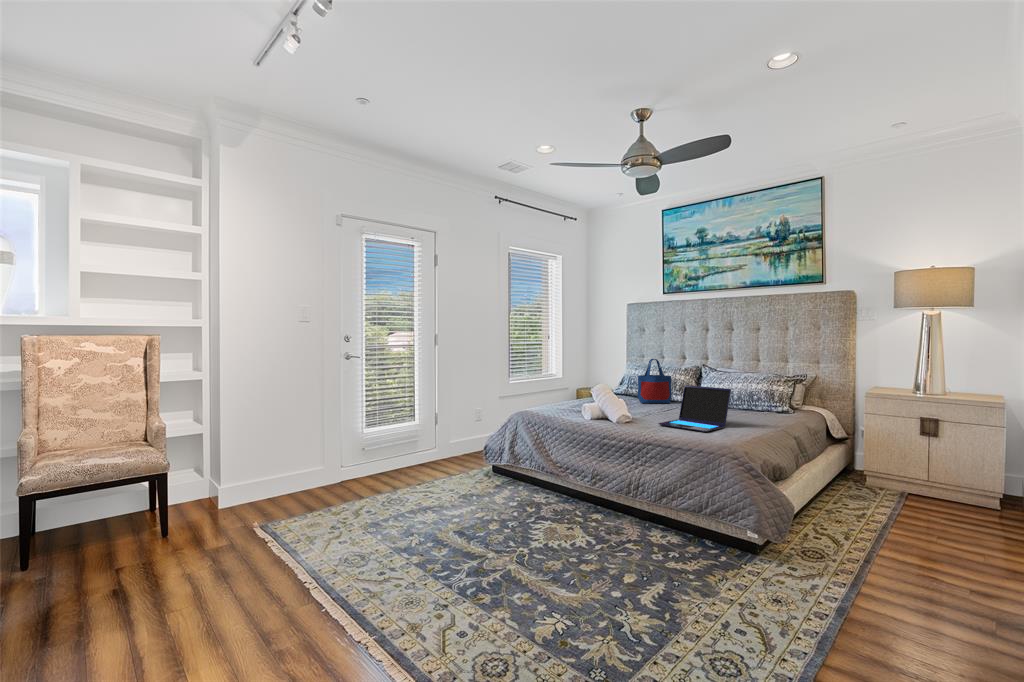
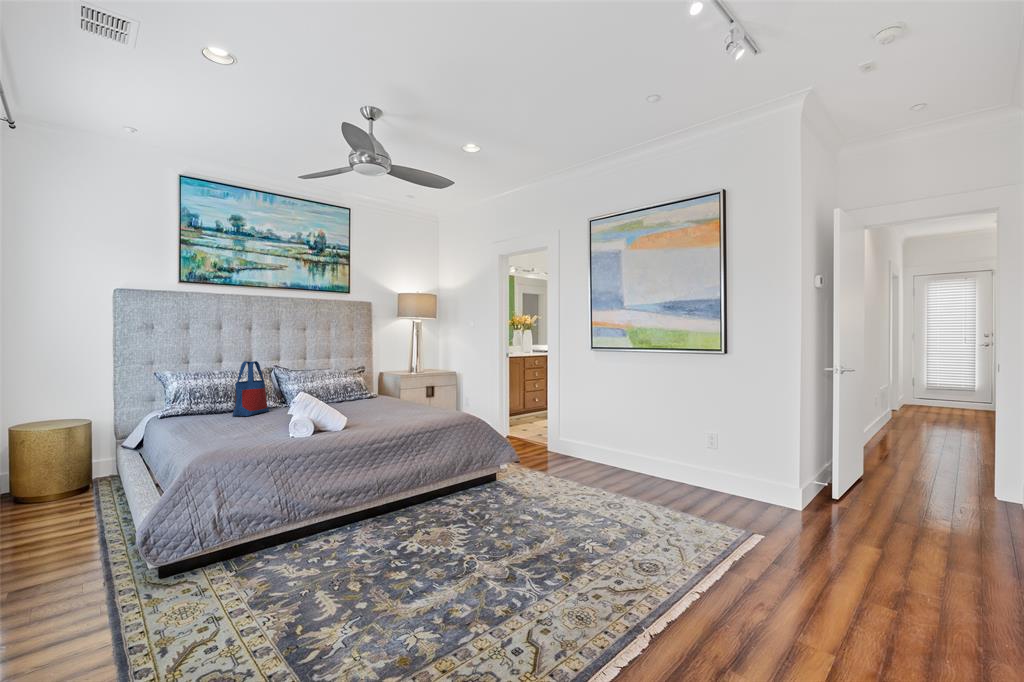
laptop: present [658,385,731,432] -> none [363,378,427,420]

